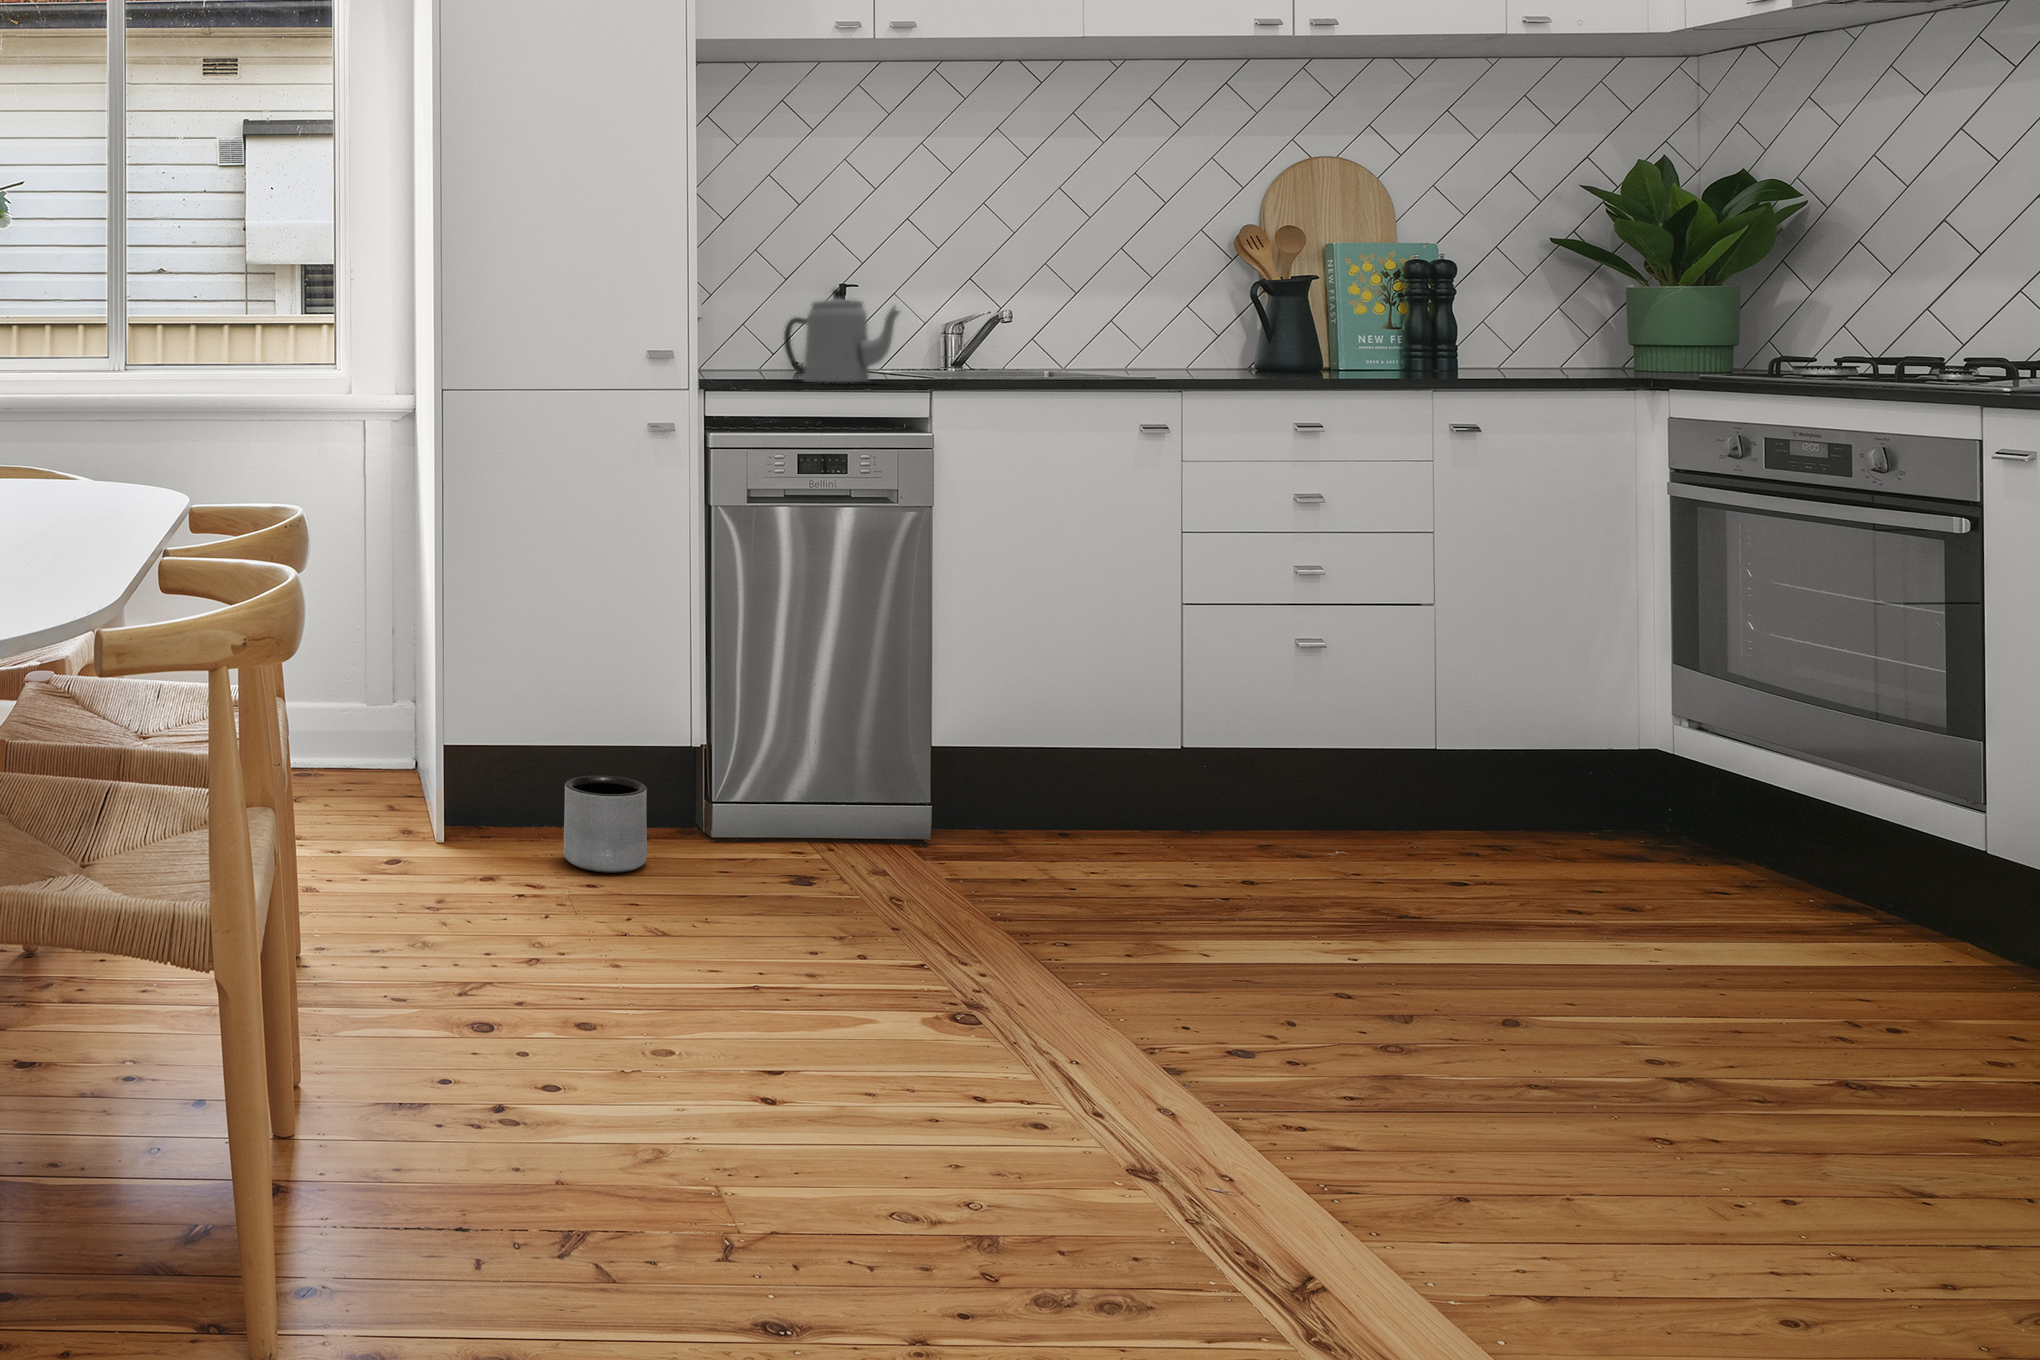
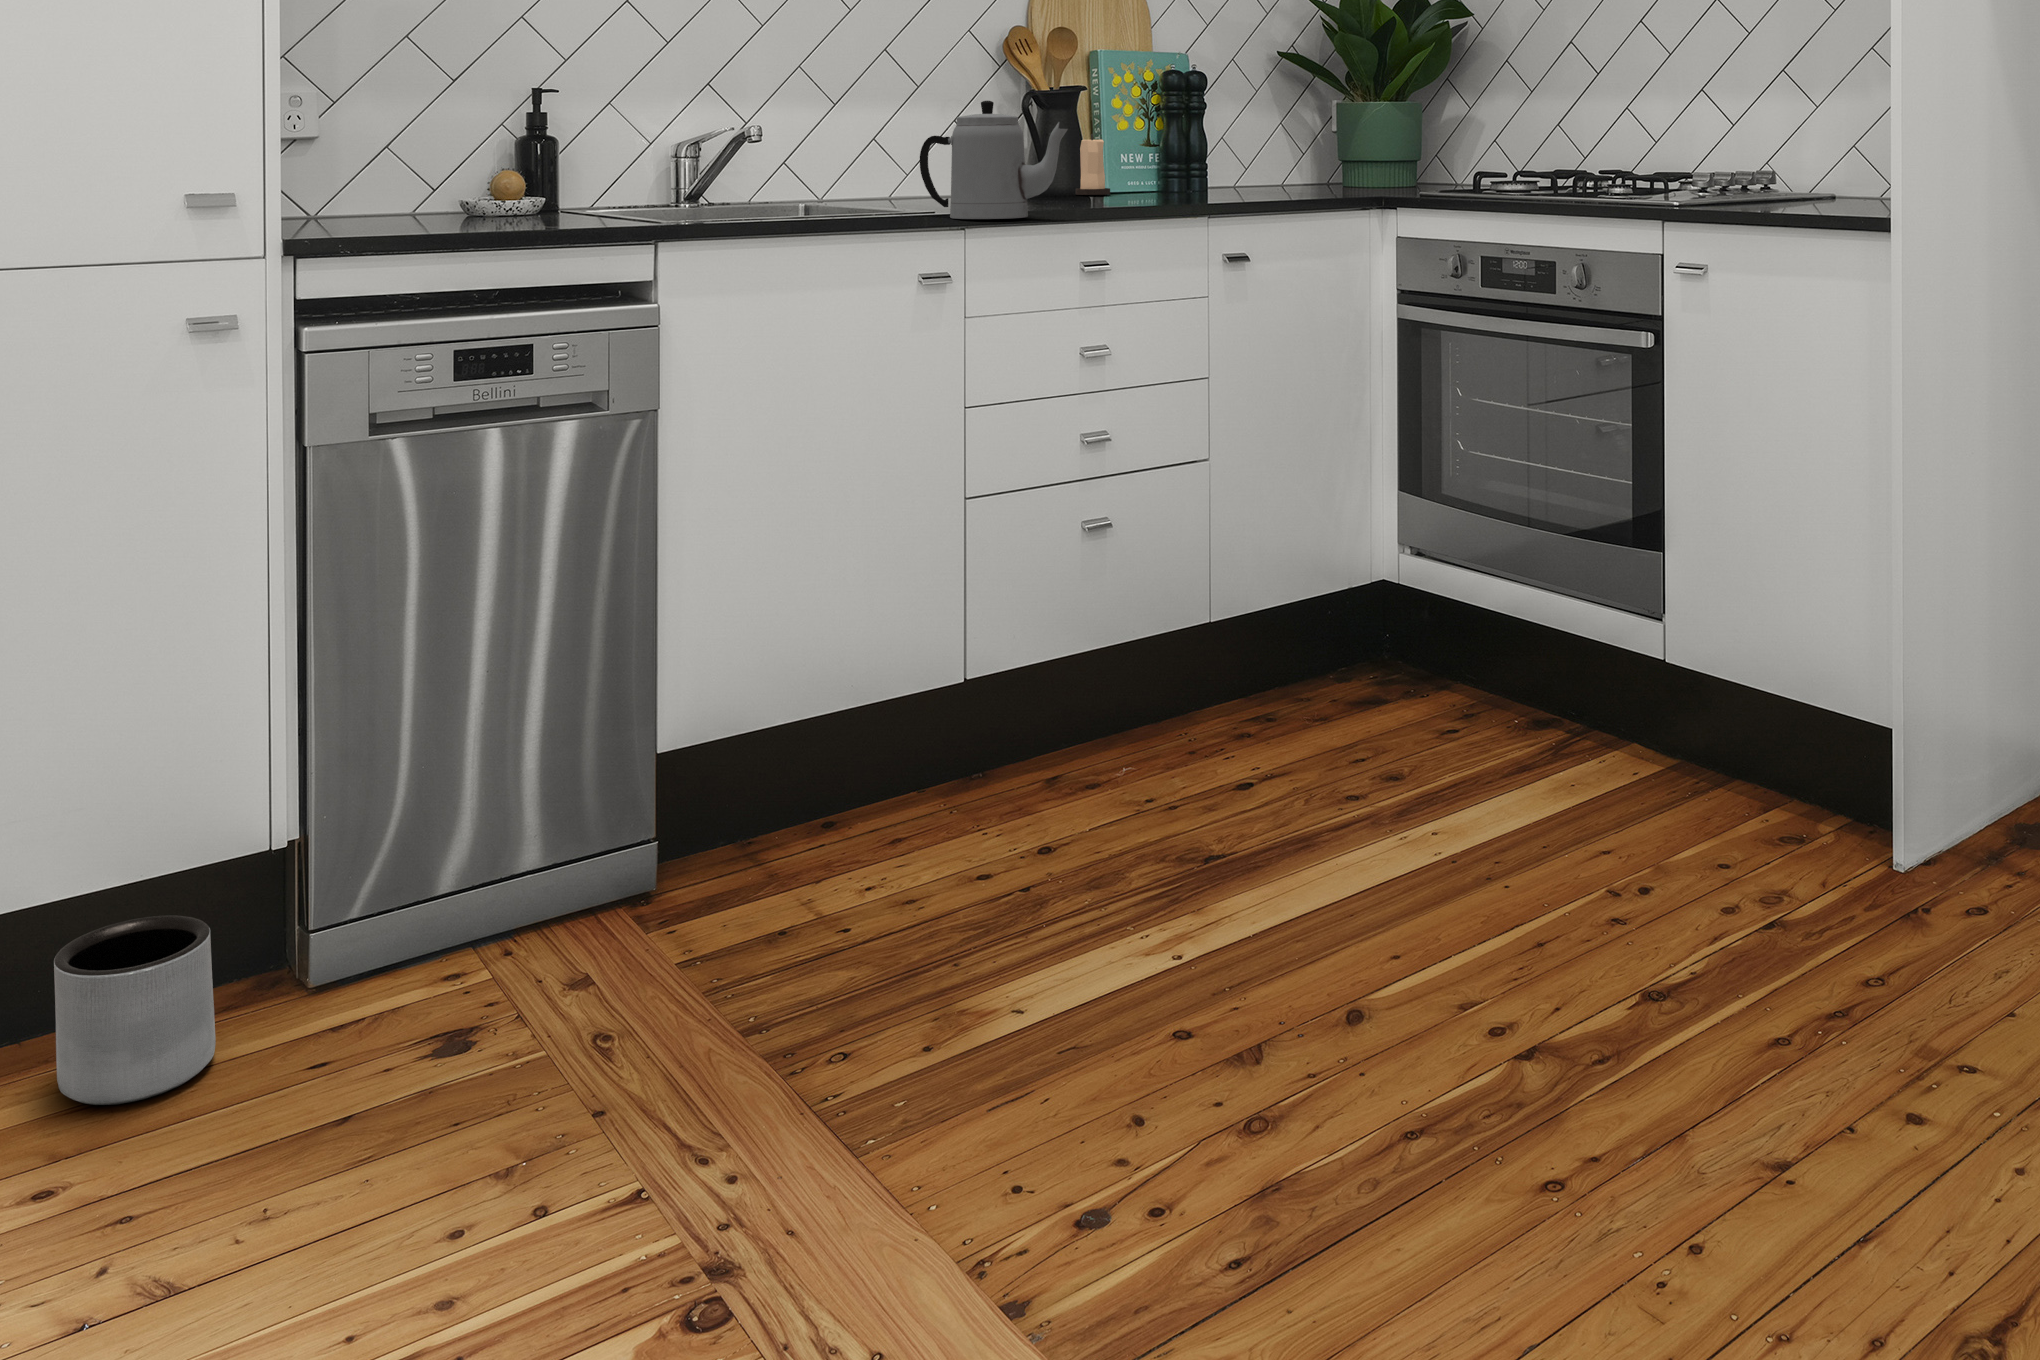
teapot: present [784,289,899,382] -> present [920,101,1068,219]
candle: none [1308,318,1343,371] -> present [1076,134,1110,195]

